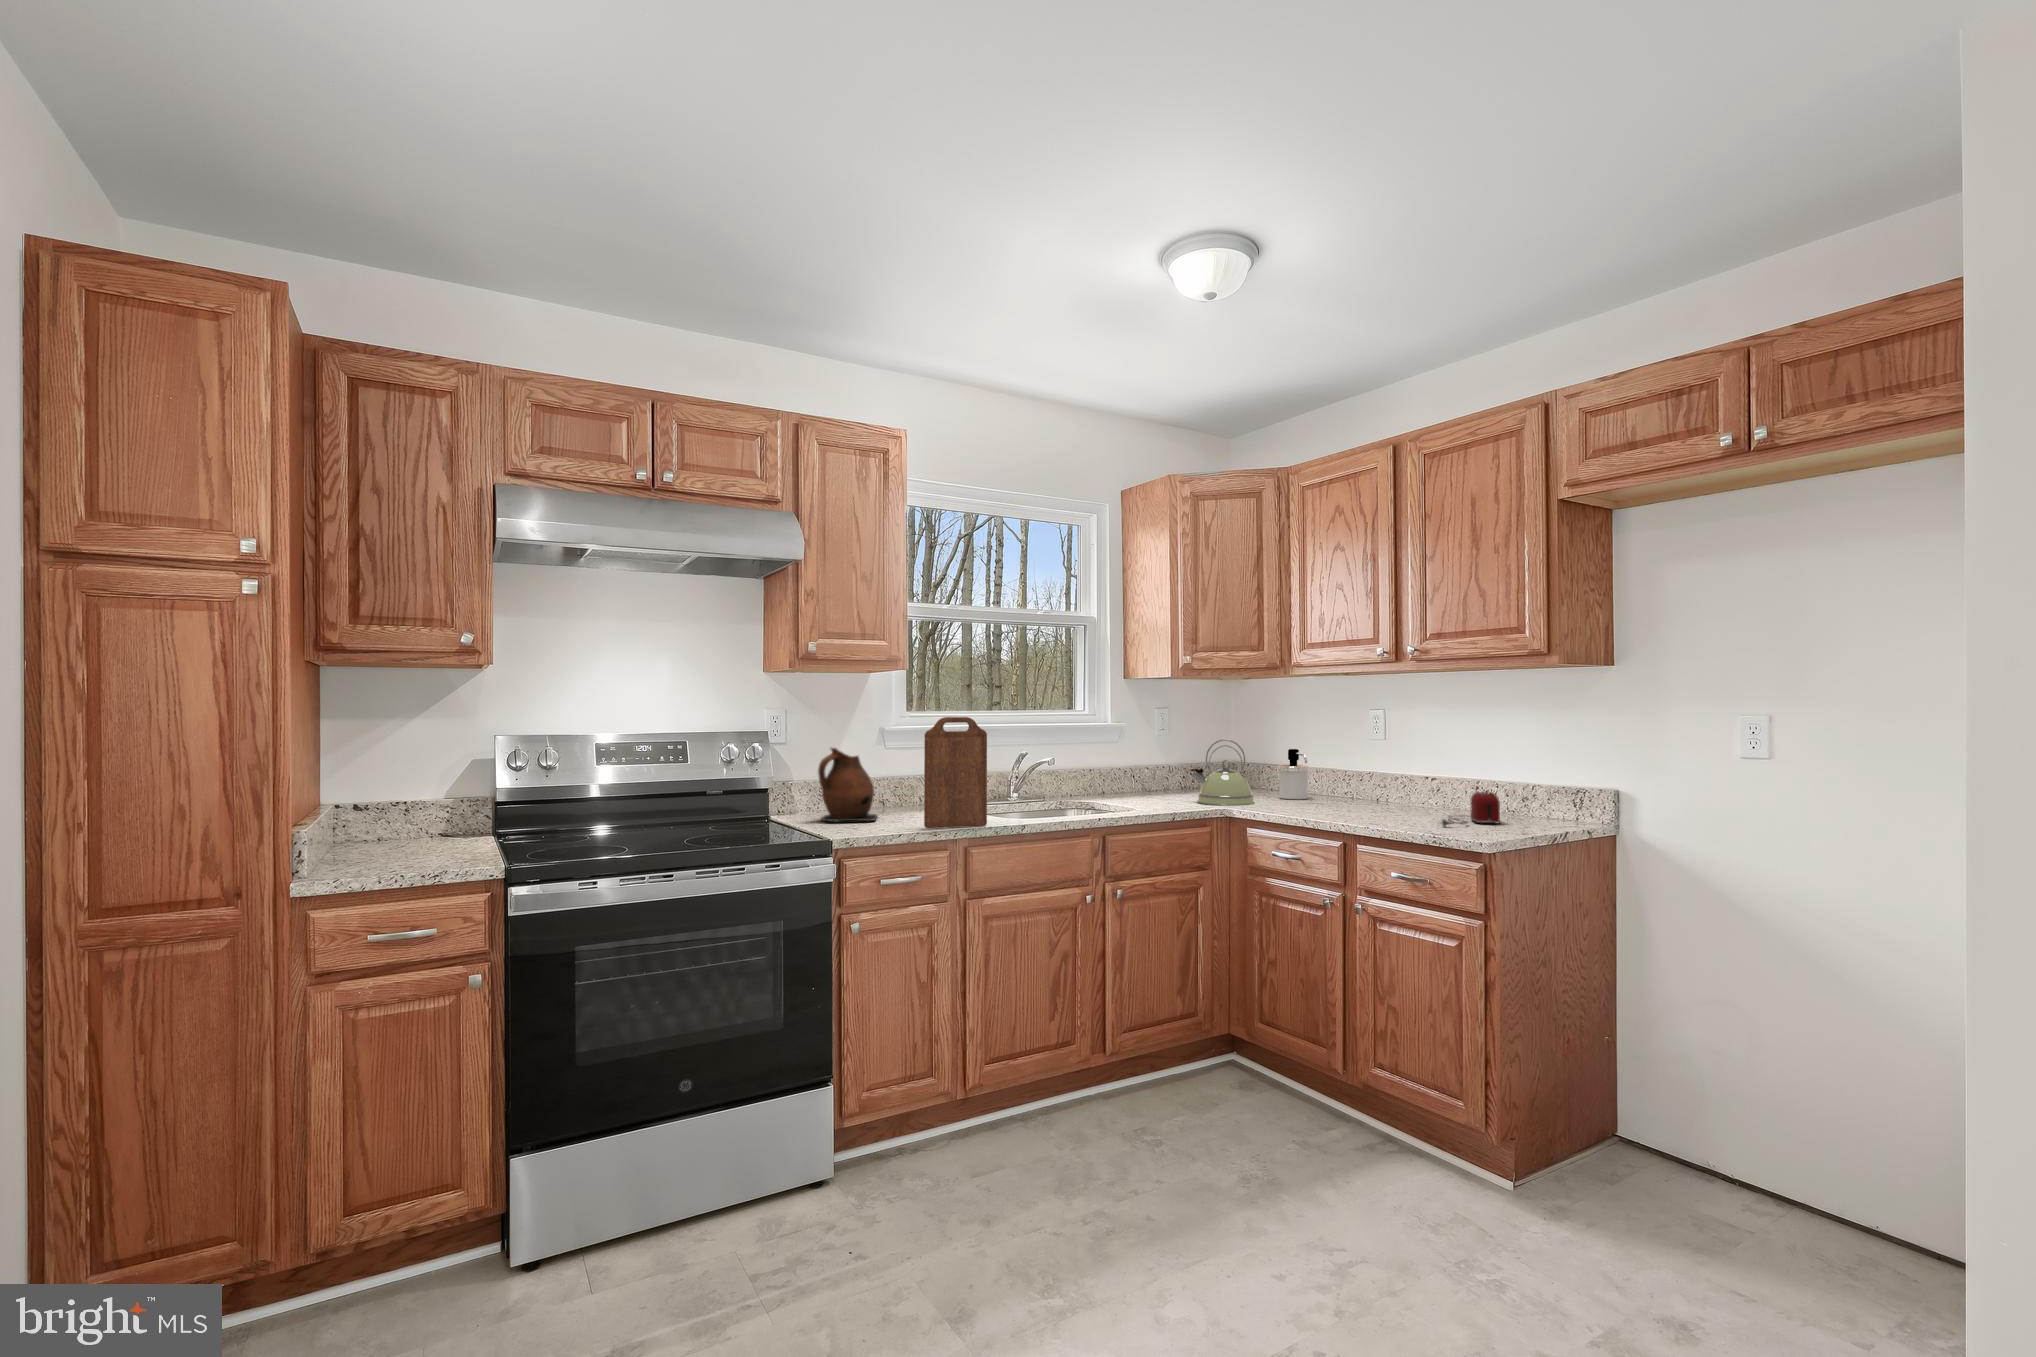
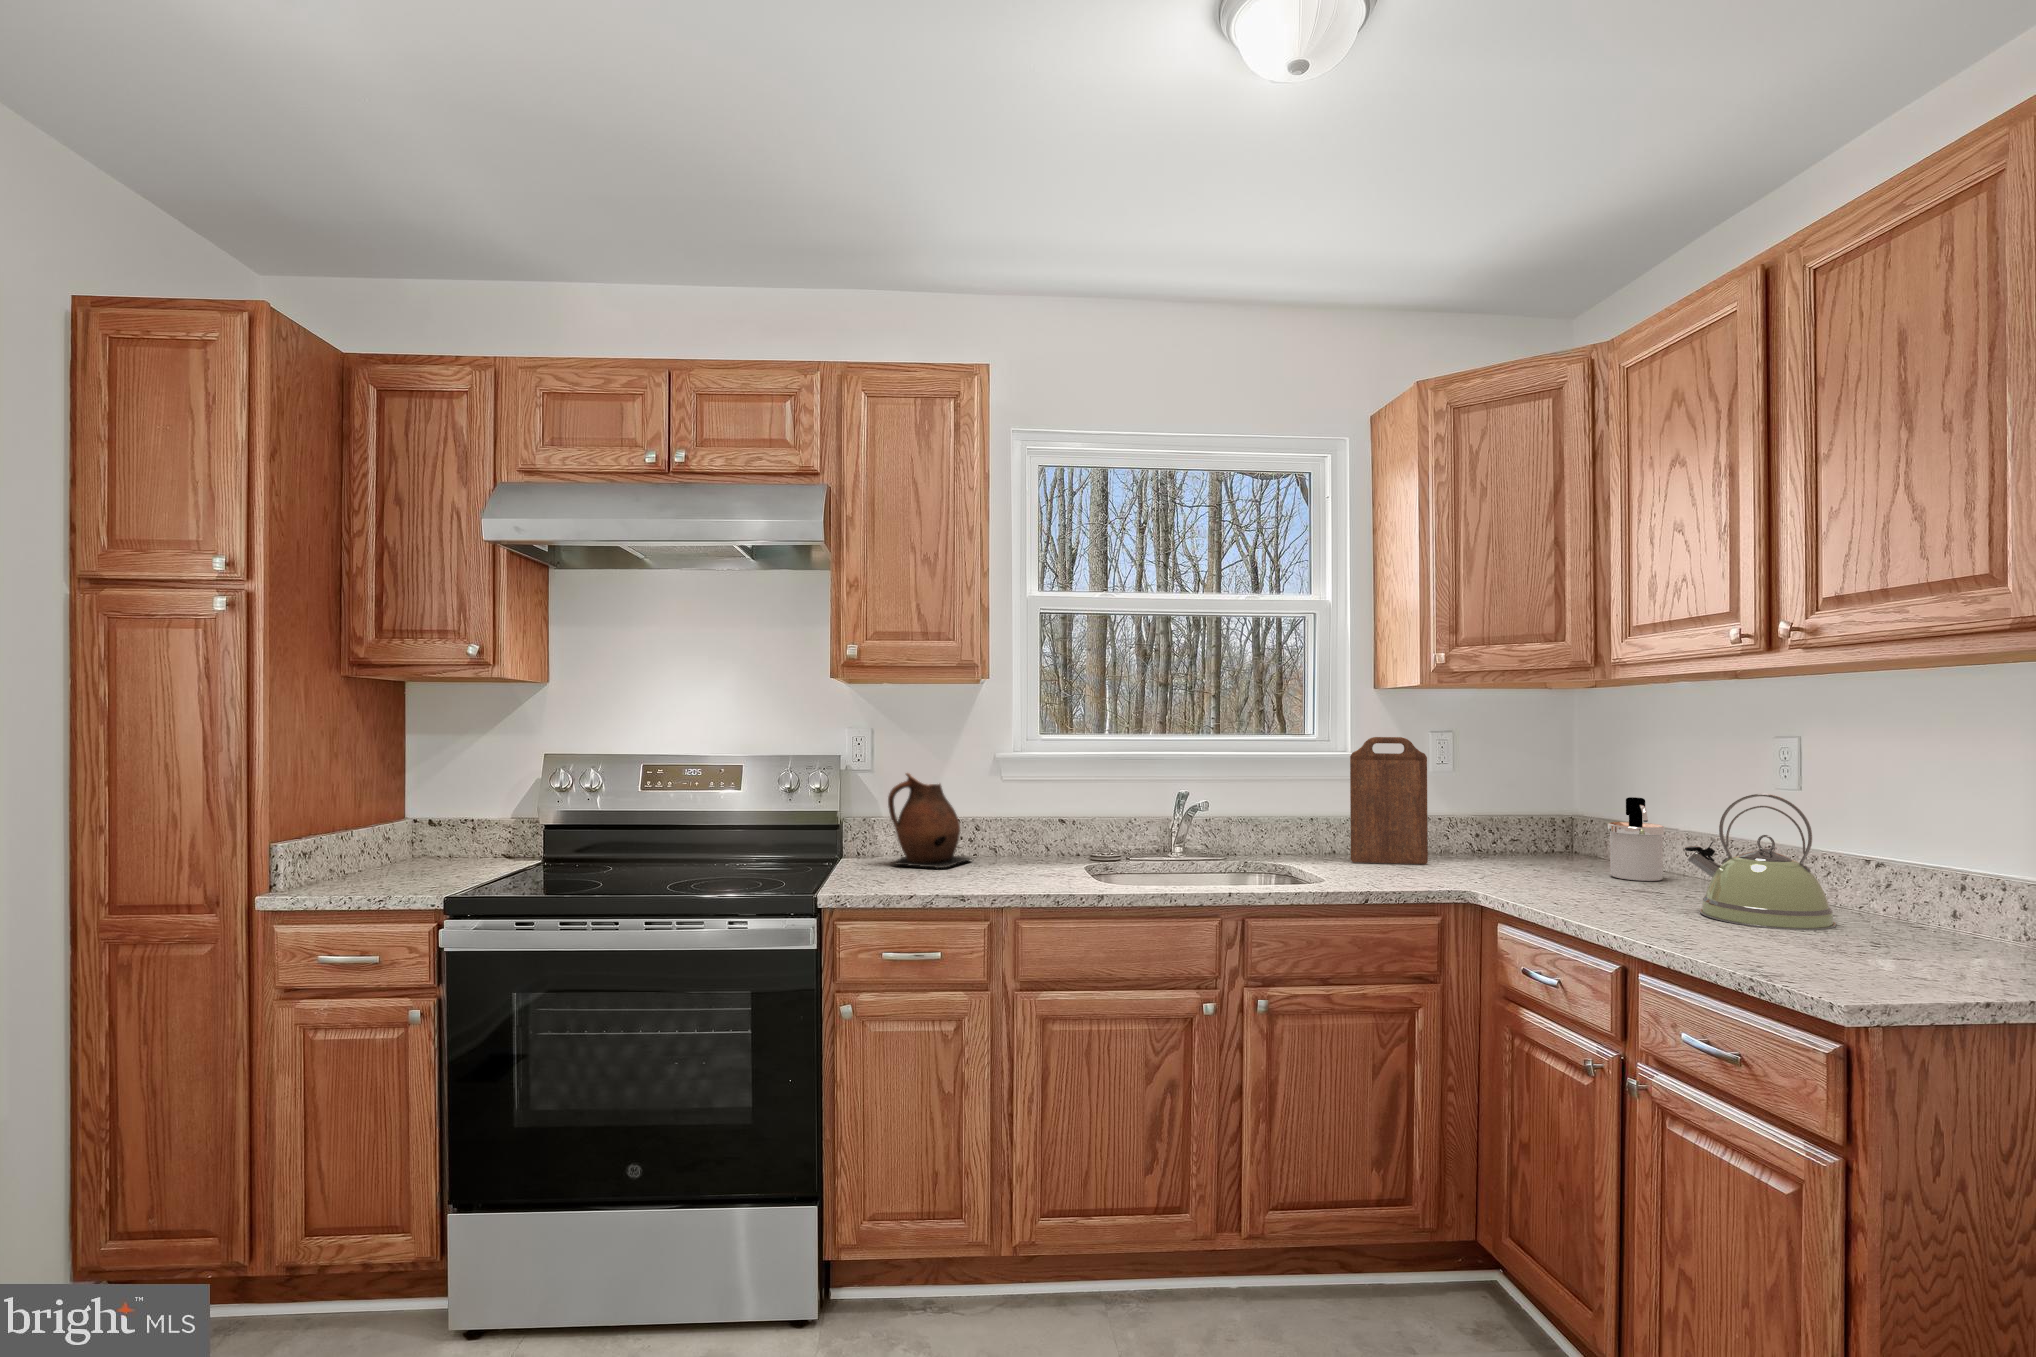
cutting board: present [924,717,987,828] -> present [1350,737,1428,864]
kettle: present [1190,739,1254,806] -> present [1685,794,1836,930]
toaster: present [1441,792,1500,827] -> none [1787,904,1954,973]

